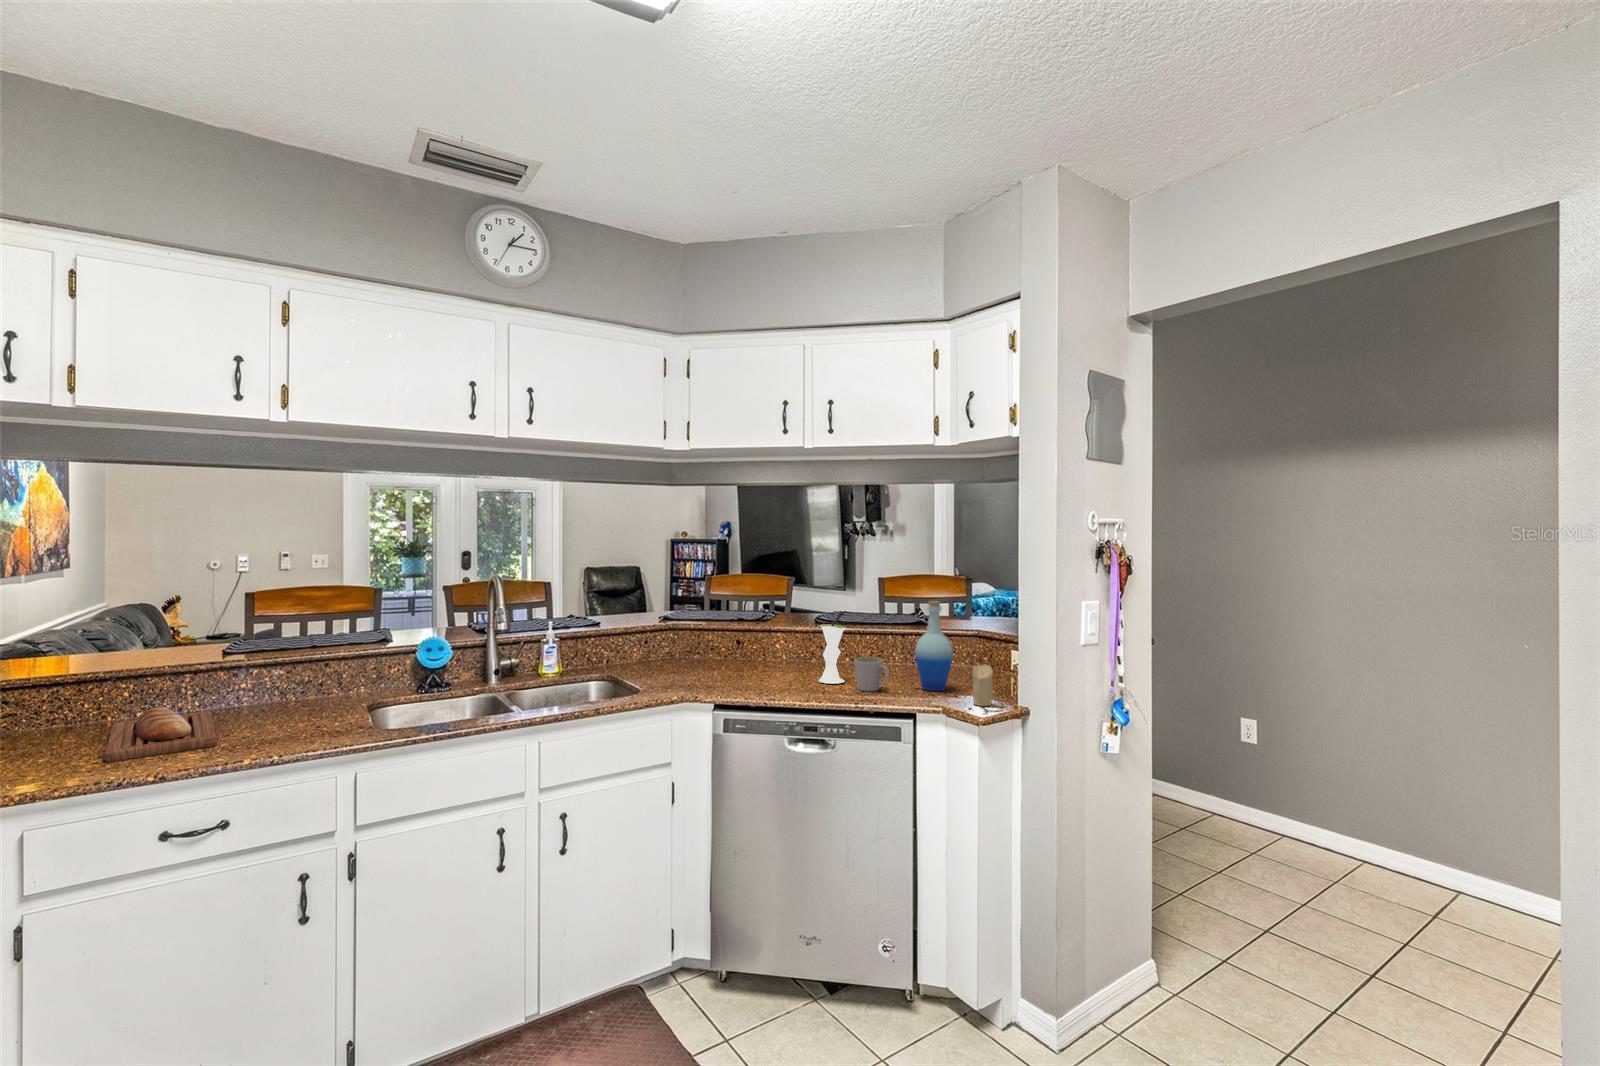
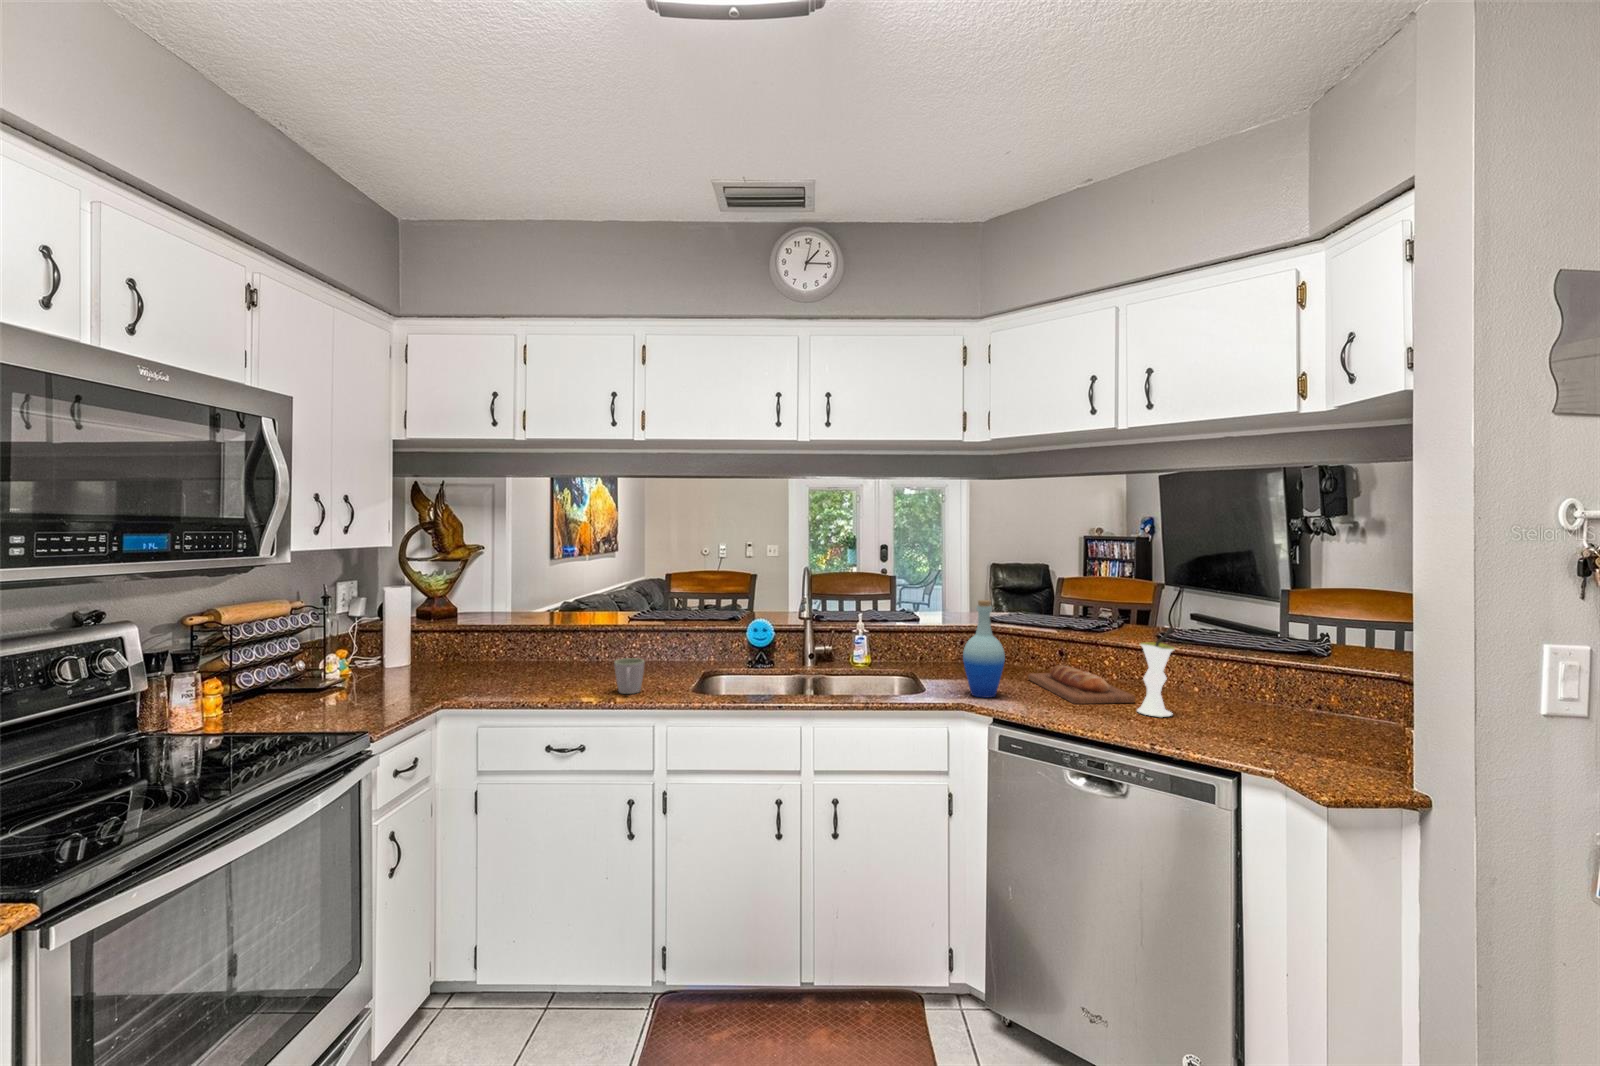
bottle: present [915,601,953,691] -> present [963,600,1005,698]
mug: present [855,657,889,691] -> present [614,658,645,694]
candle: present [972,665,993,706] -> none [1335,721,1370,781]
bread loaf: present [105,707,217,762] -> present [1028,665,1135,704]

